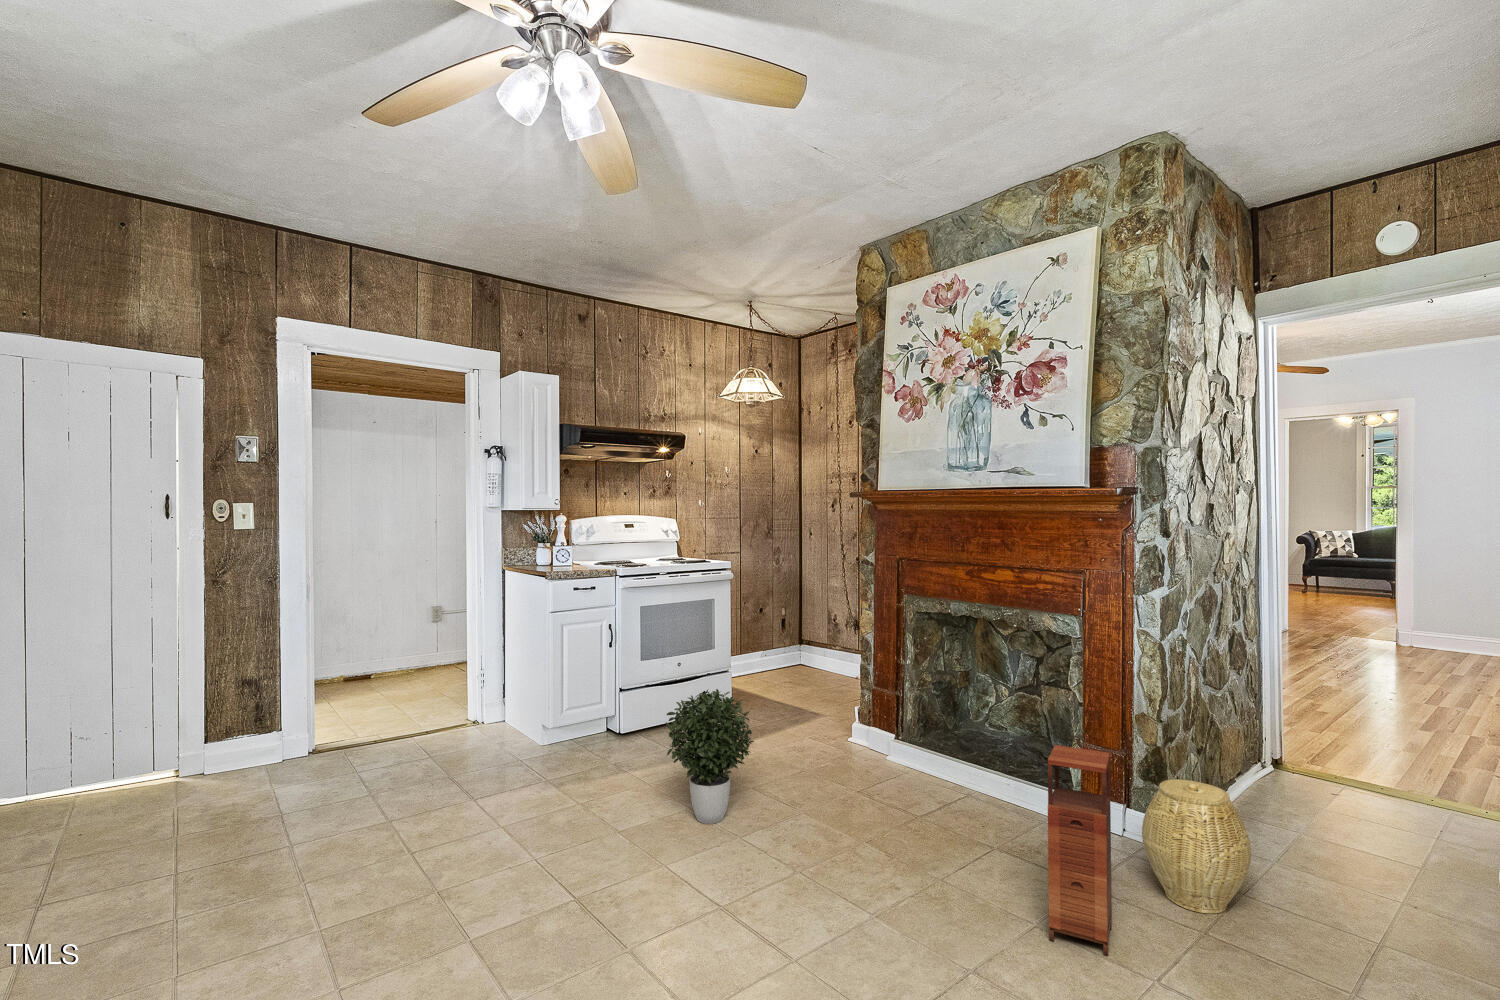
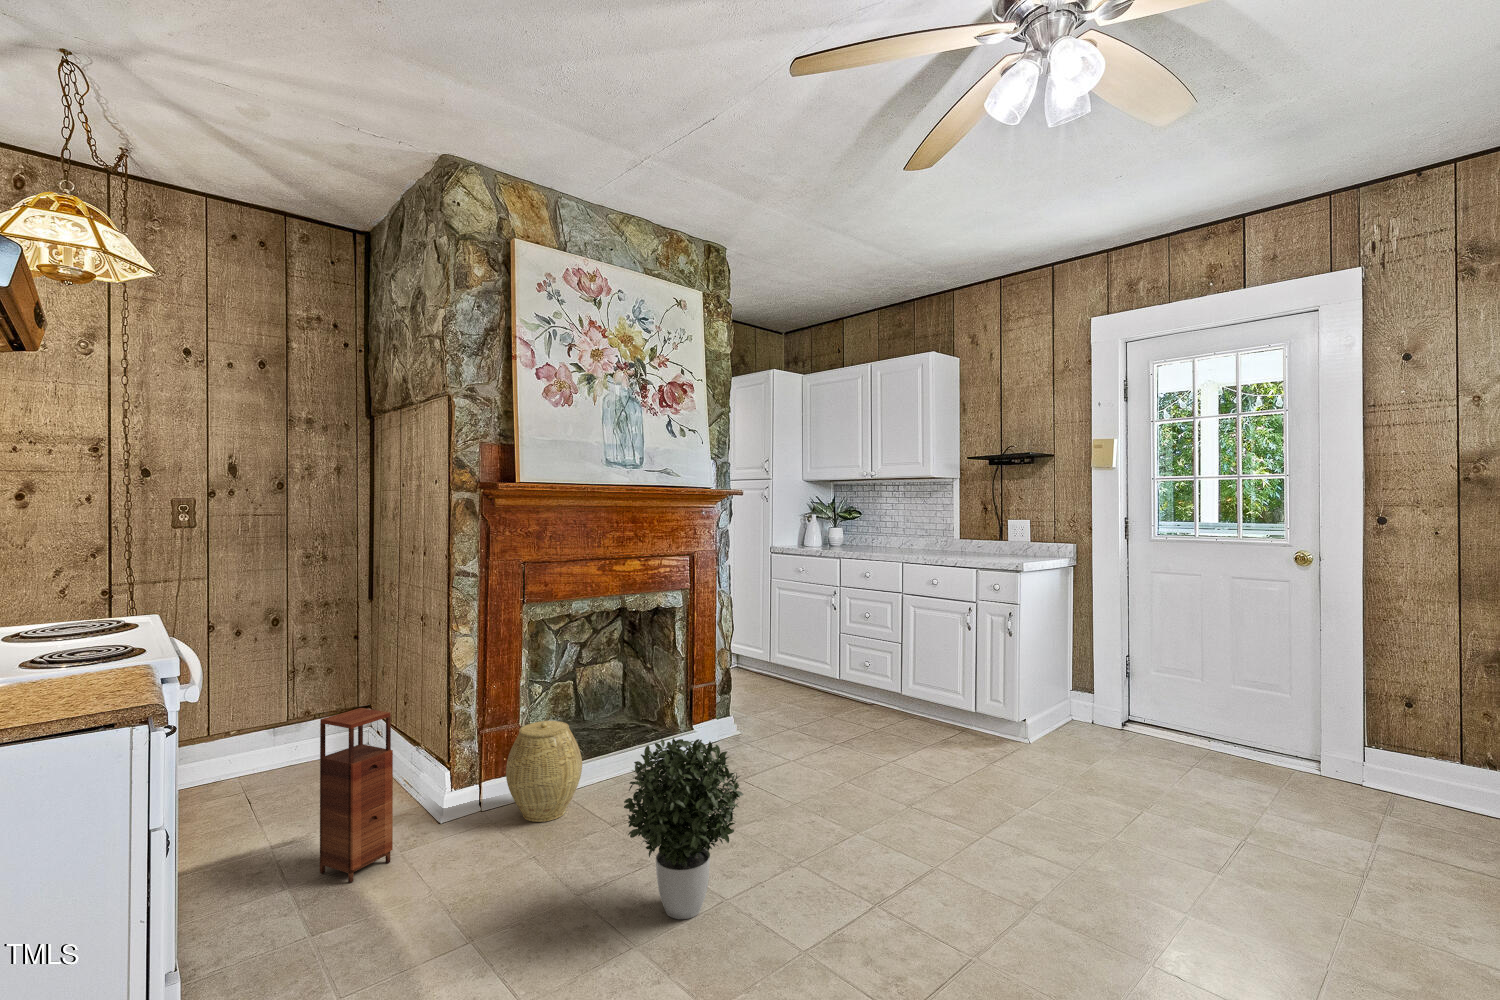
storage cabinet: present [1048,745,1112,956] -> present [320,708,393,883]
woven basket: present [1142,779,1251,914] -> present [506,721,582,822]

